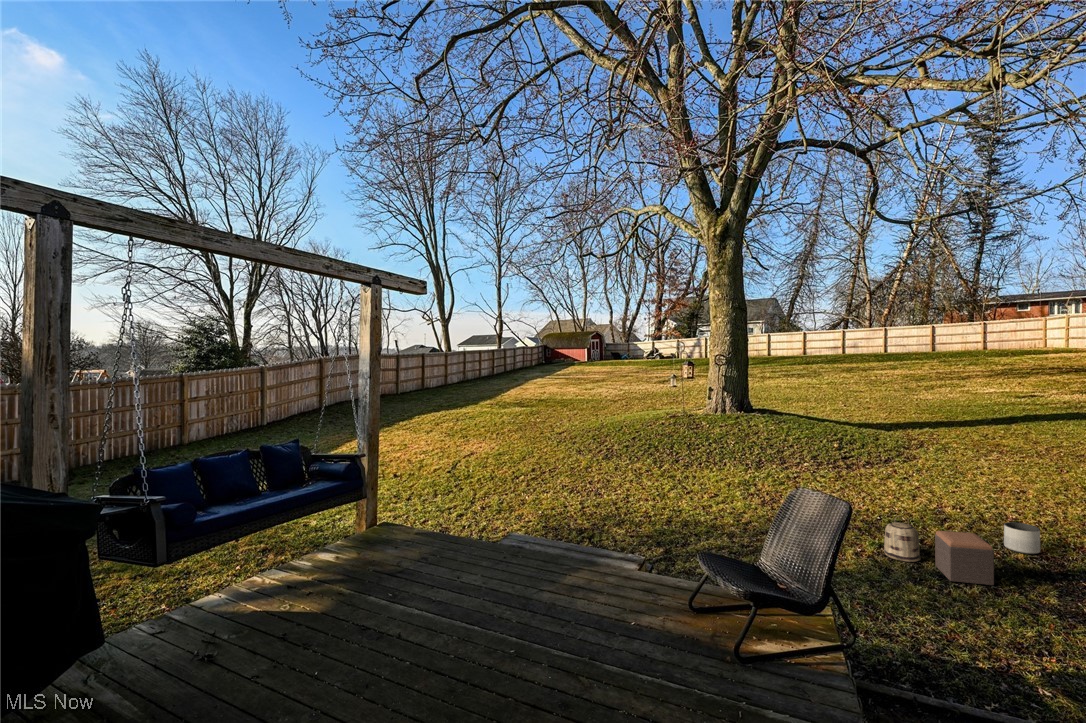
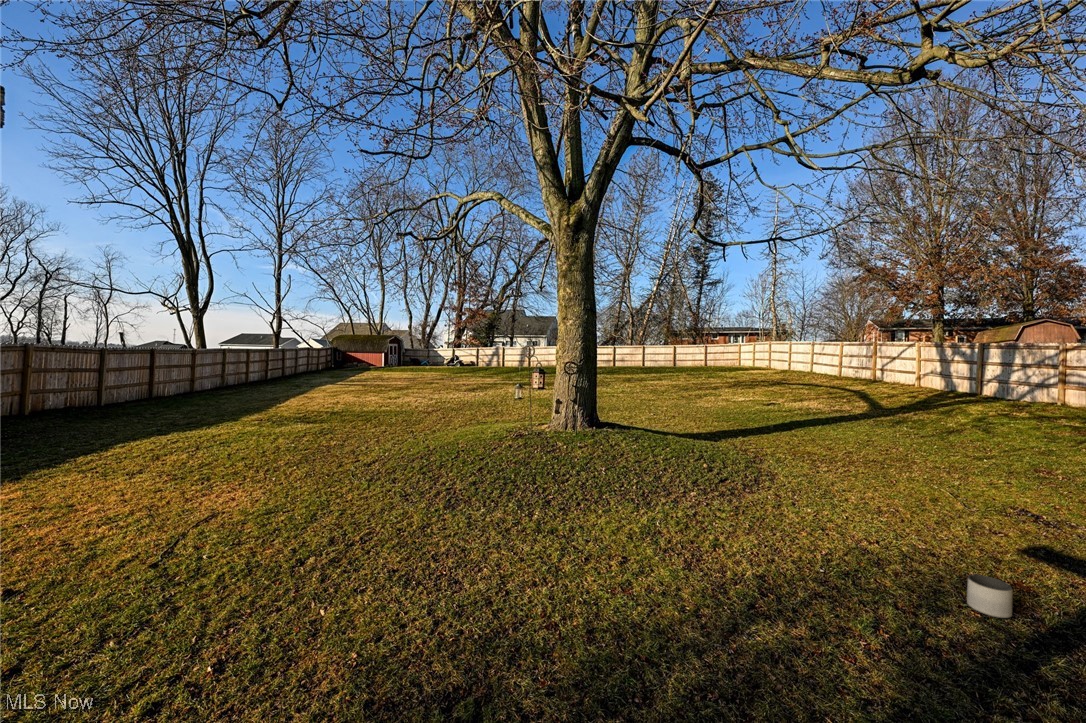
basket: present [884,516,920,562] -> none [881,597,935,668]
footstool: present [935,531,994,585] -> none [961,618,1062,707]

